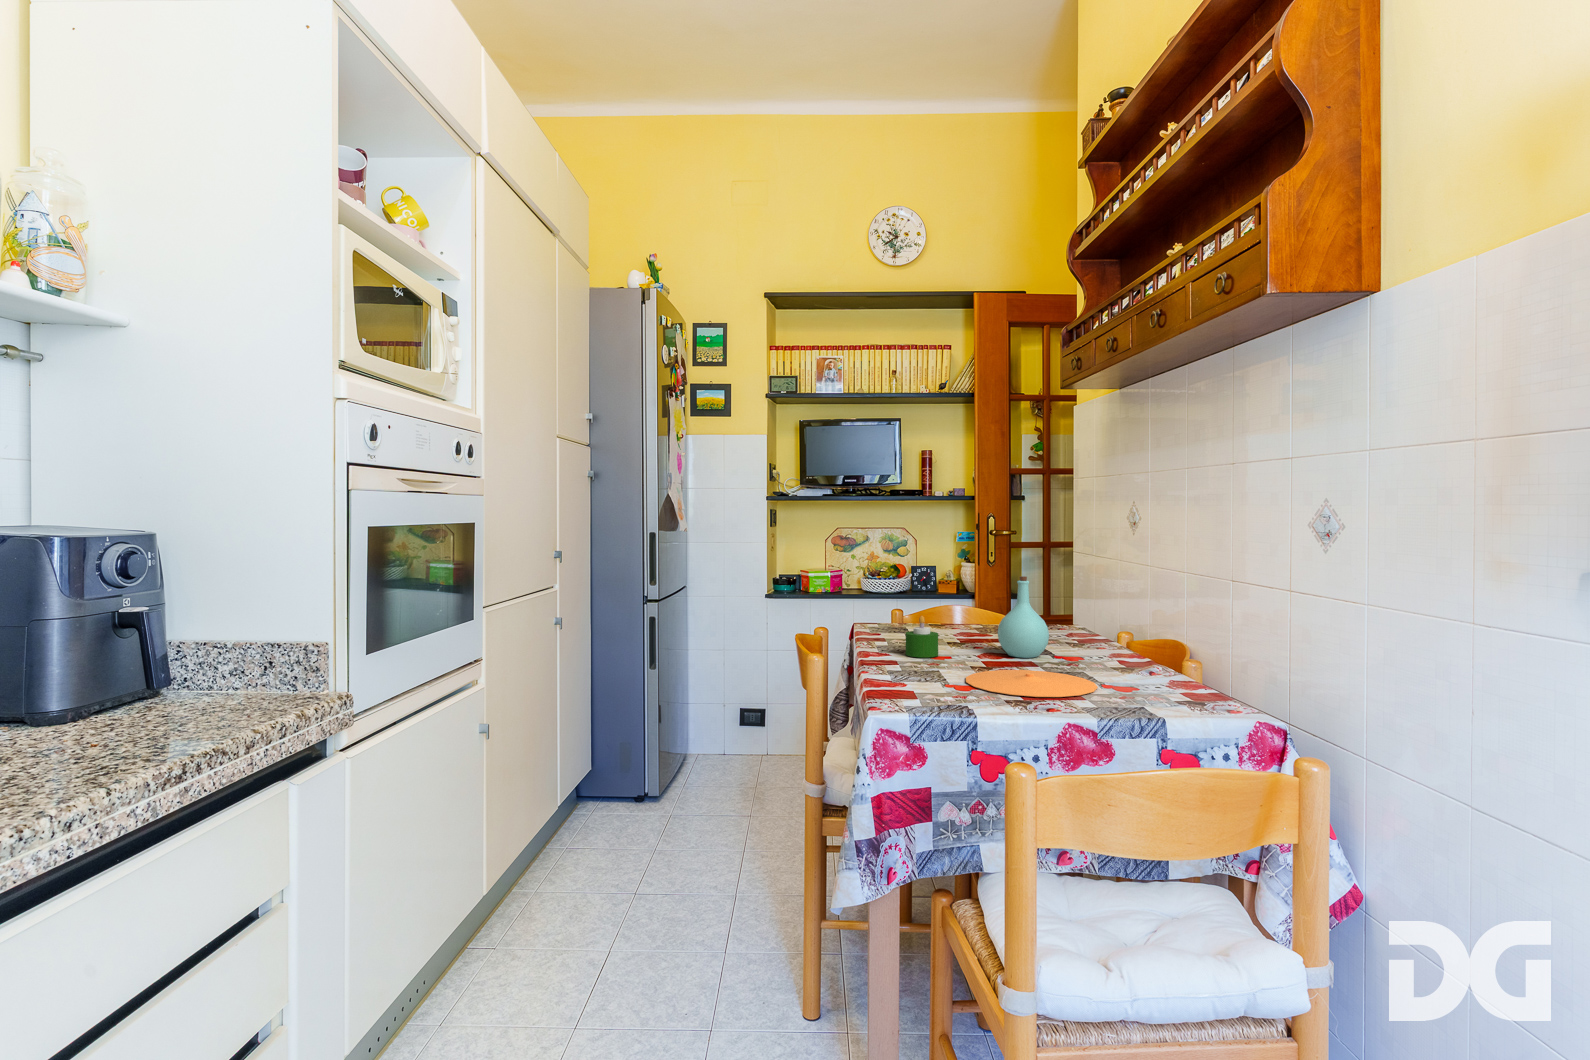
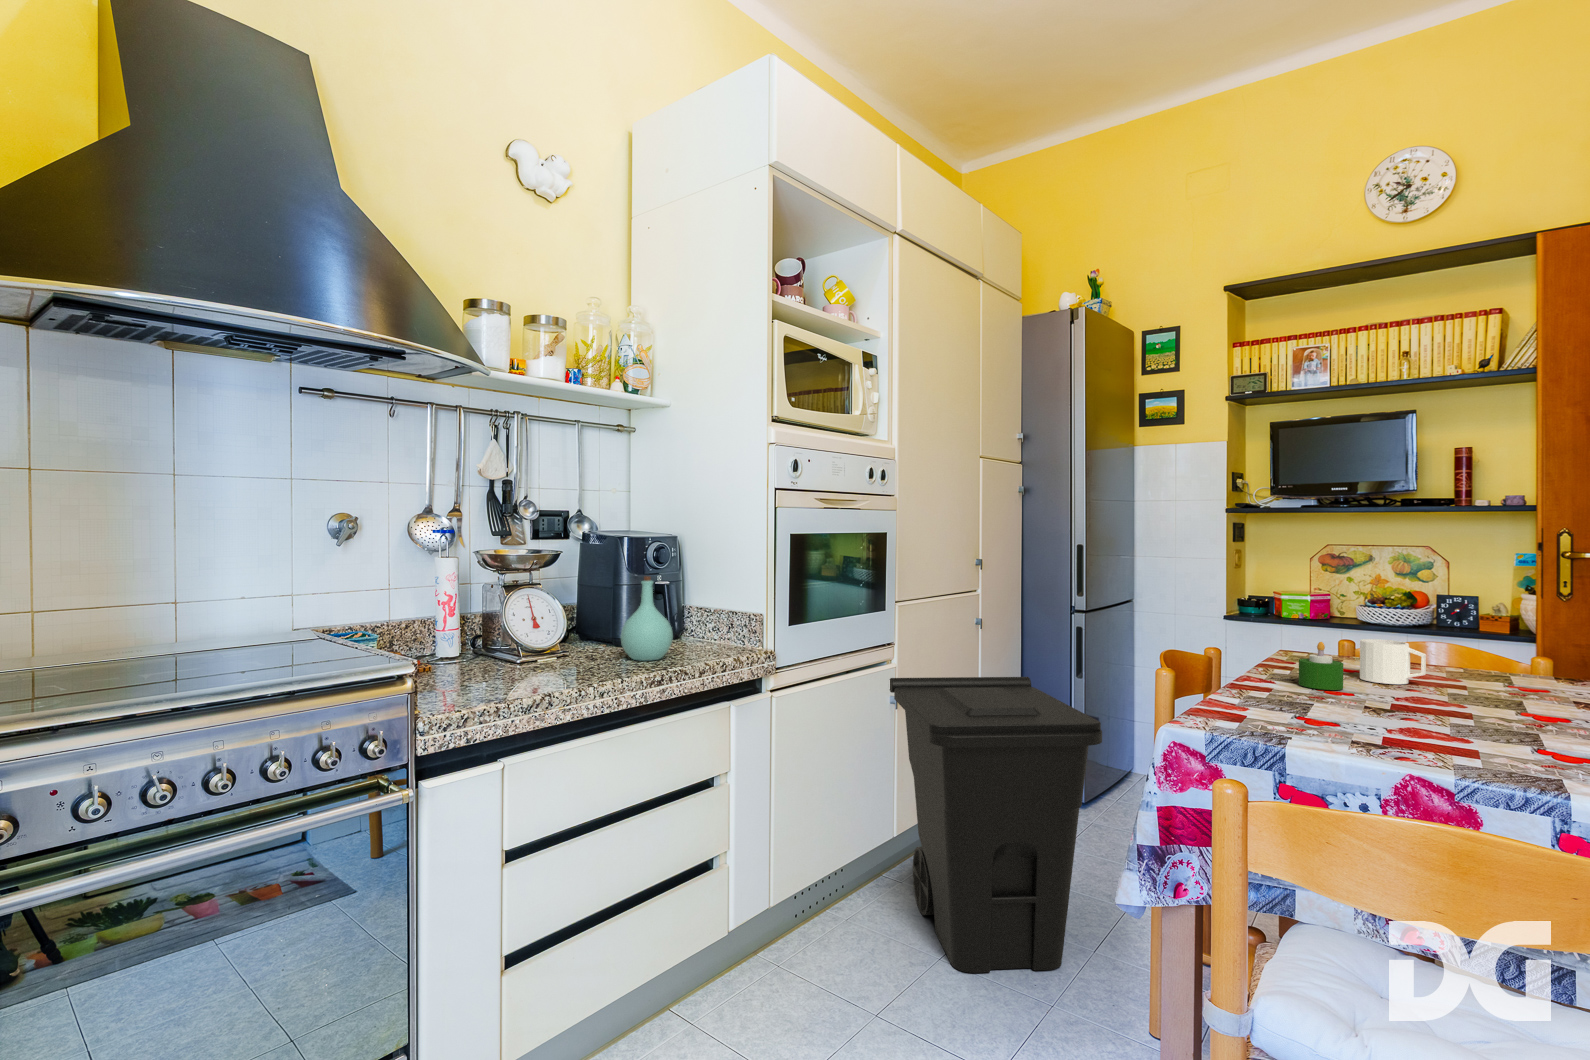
bottle: present [998,576,1049,658] -> present [621,576,673,661]
mug: none [935,609,979,646] -> present [1360,639,1426,684]
plate: present [966,670,1098,697] -> none [1332,711,1531,752]
trash can: none [476,679,739,1032] -> present [890,677,1102,973]

